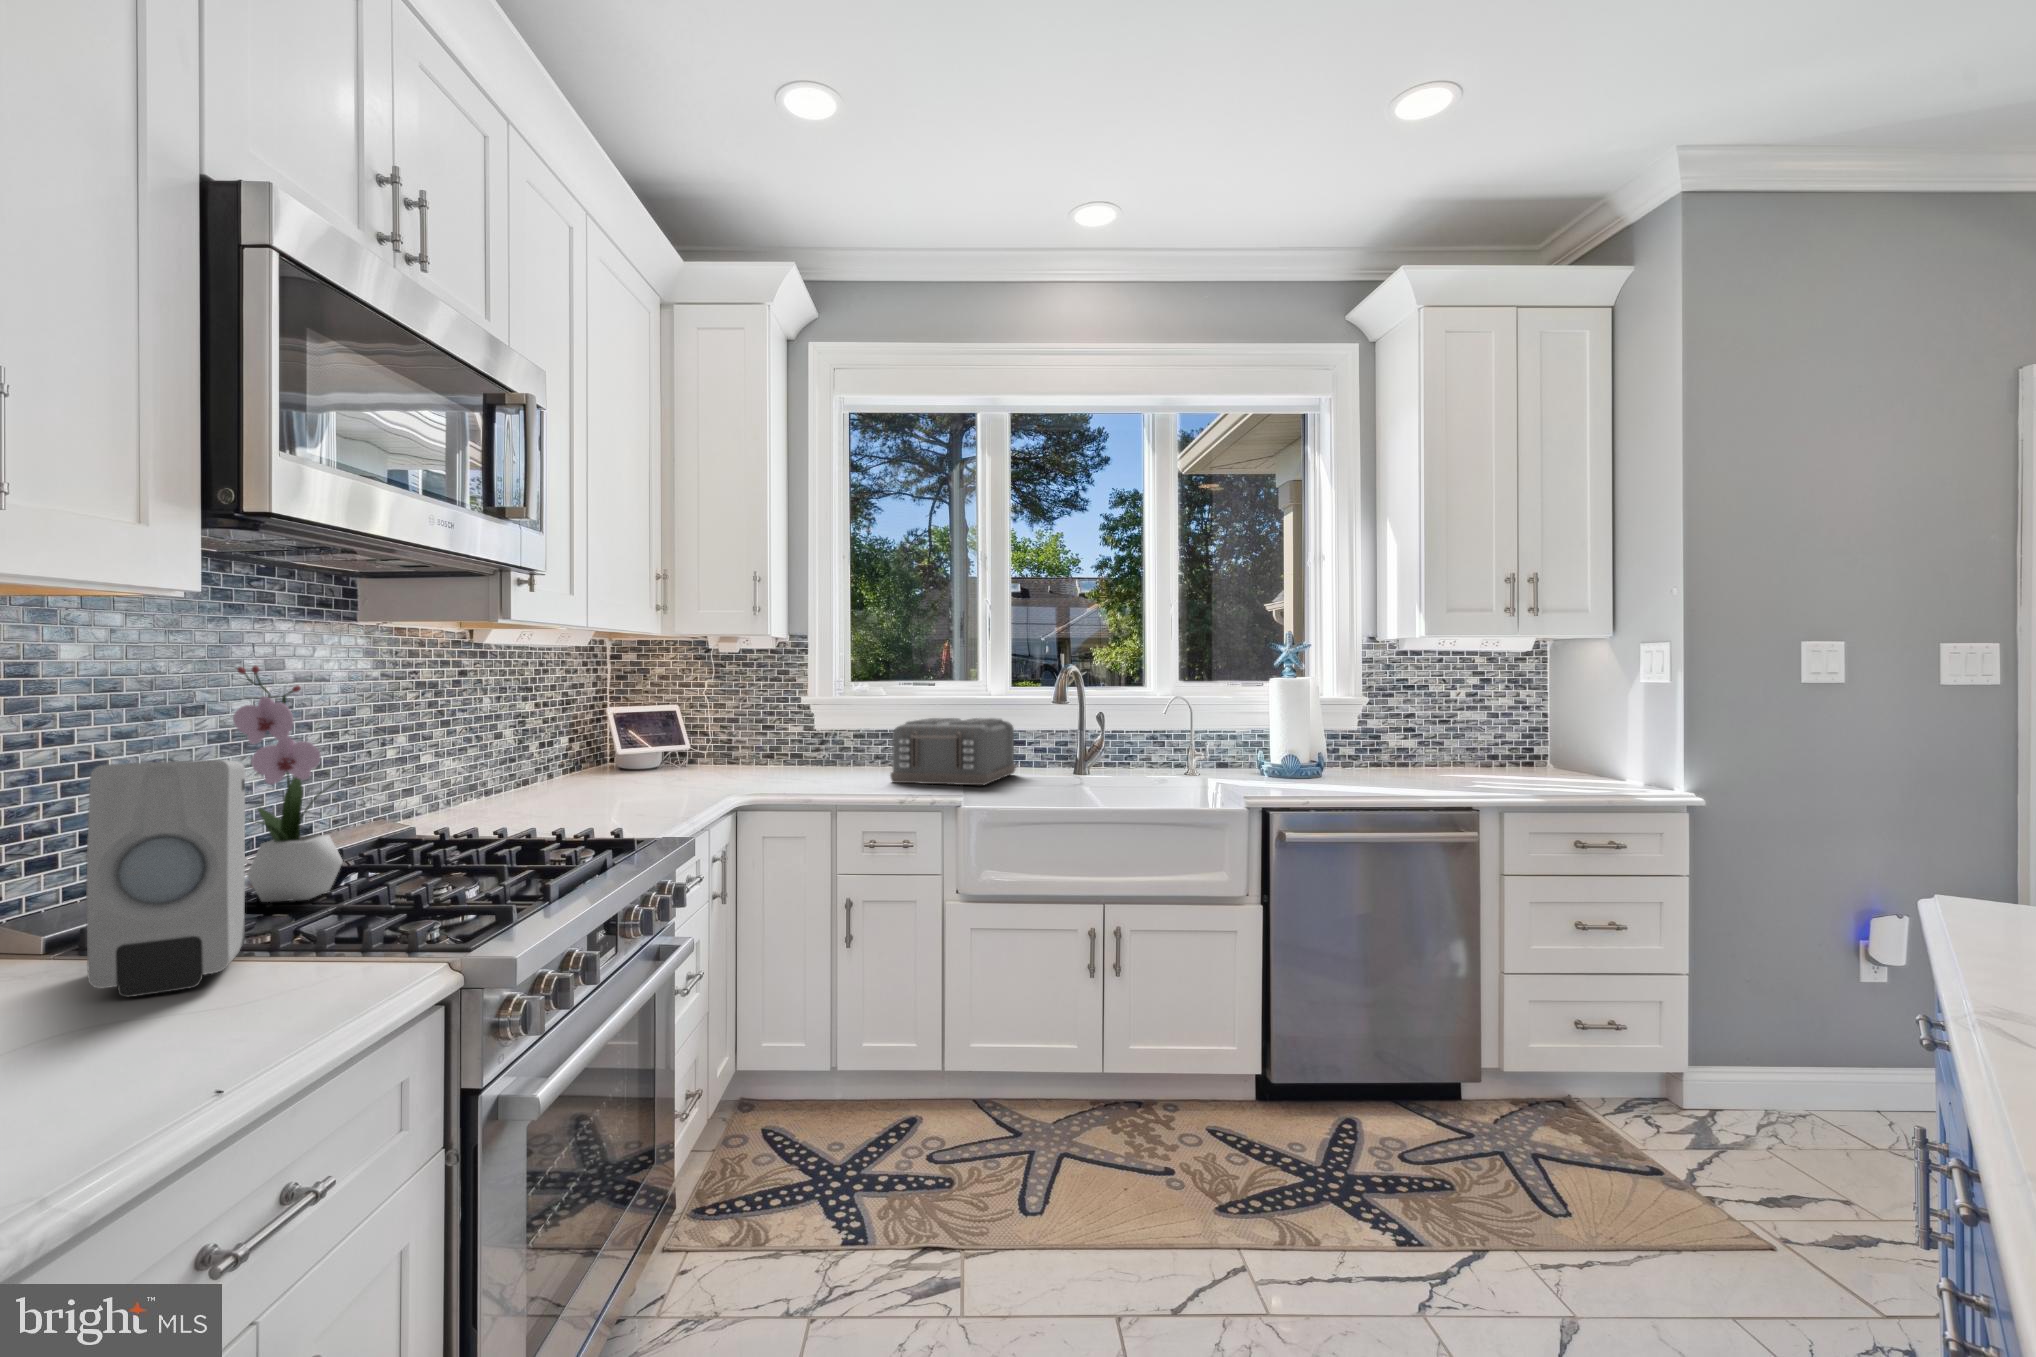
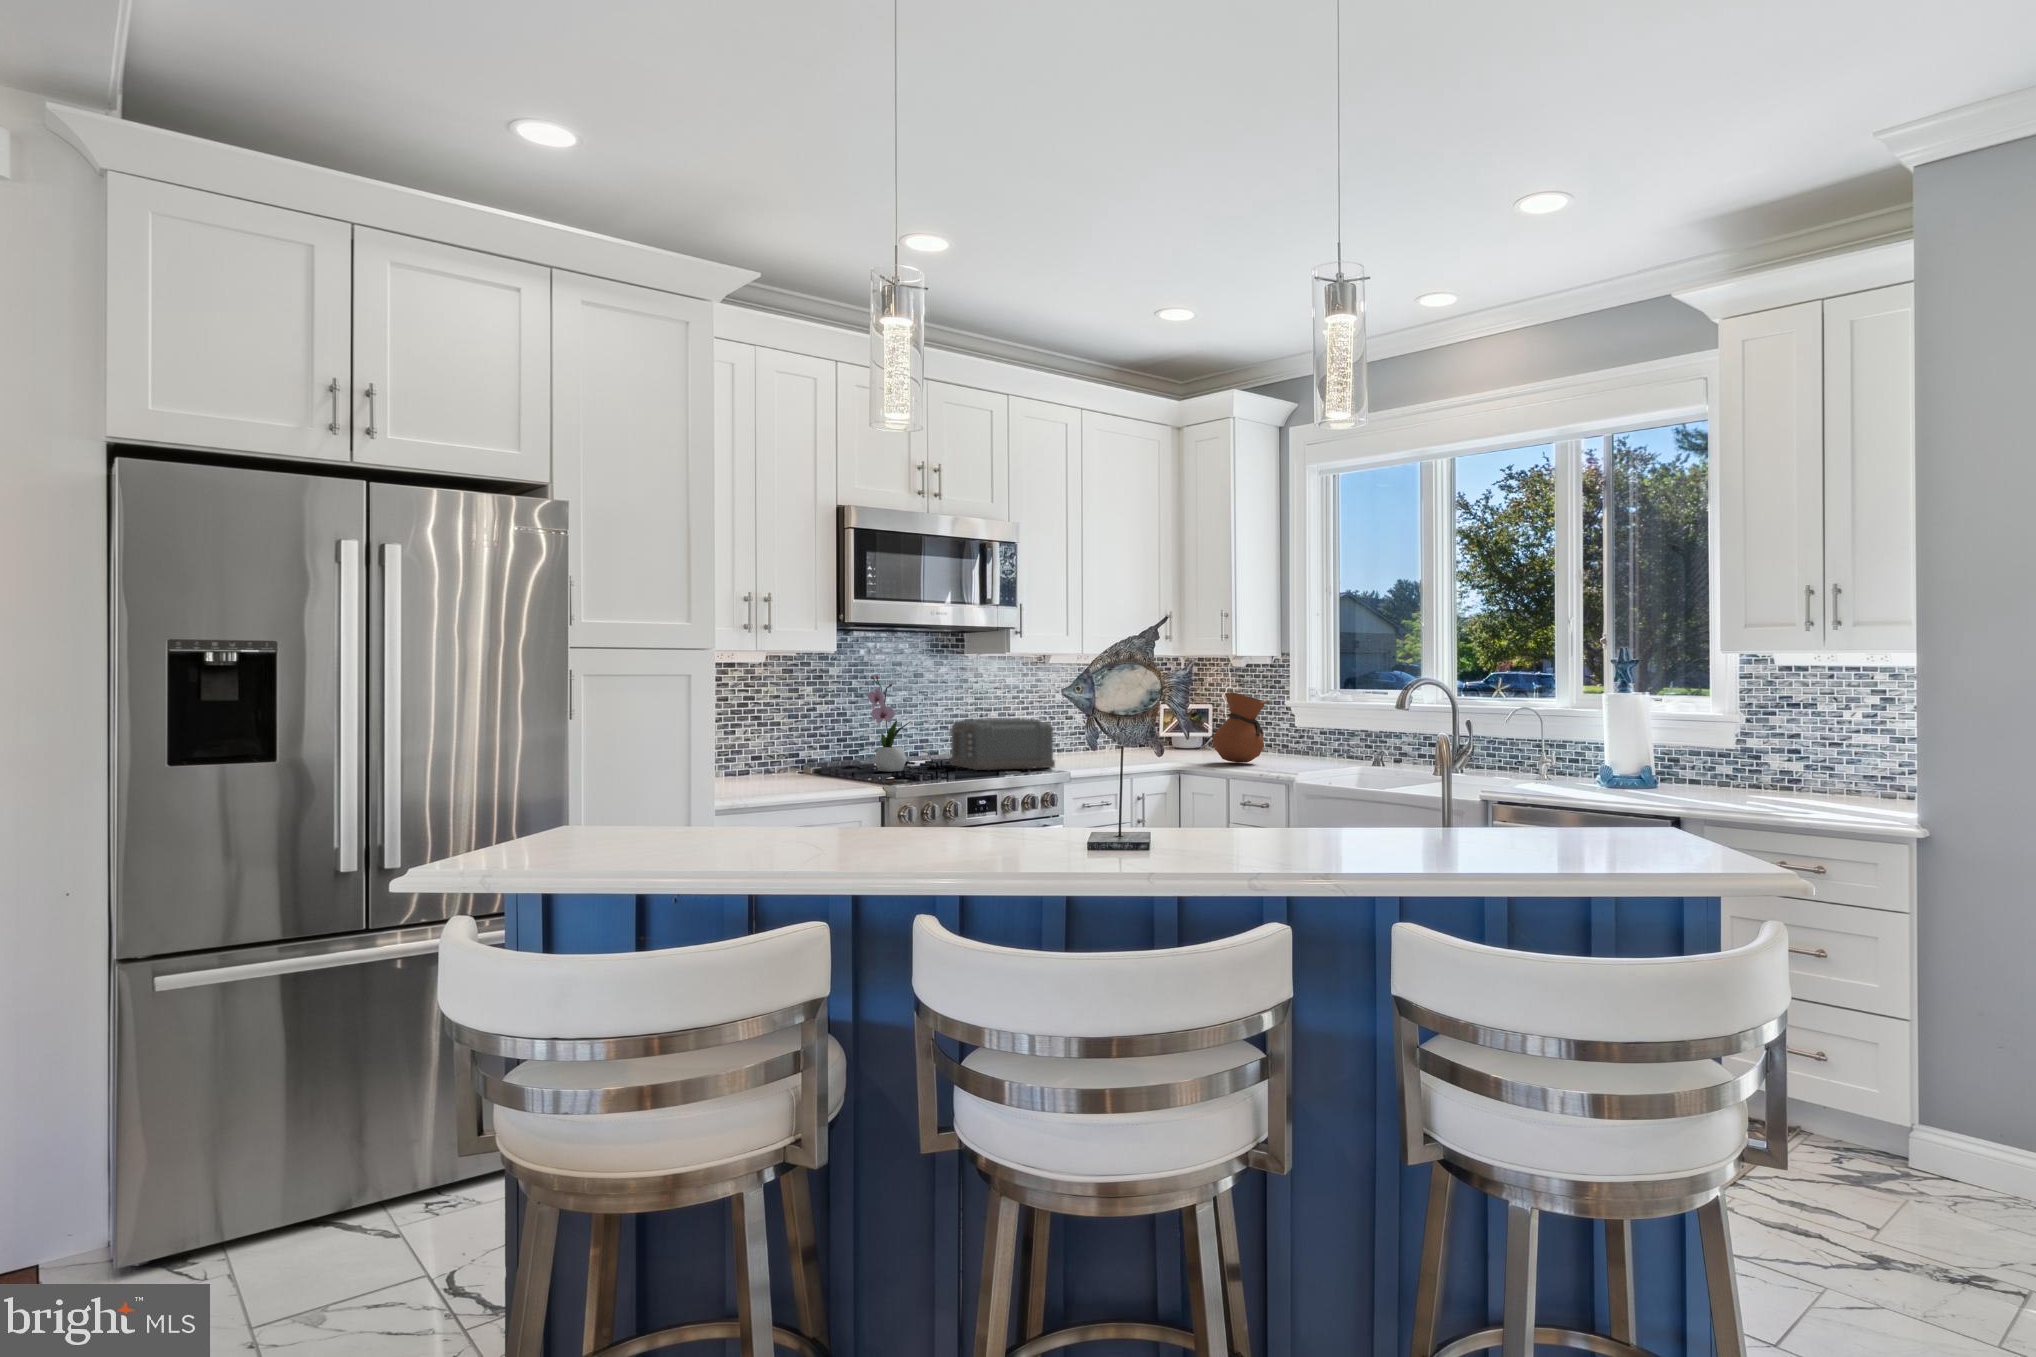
vase: none [781,688,849,784] -> present [1212,692,1266,763]
toaster: present [890,718,1016,785] -> present [949,718,1055,770]
soap dispenser: present [86,760,245,997] -> none [800,708,852,781]

